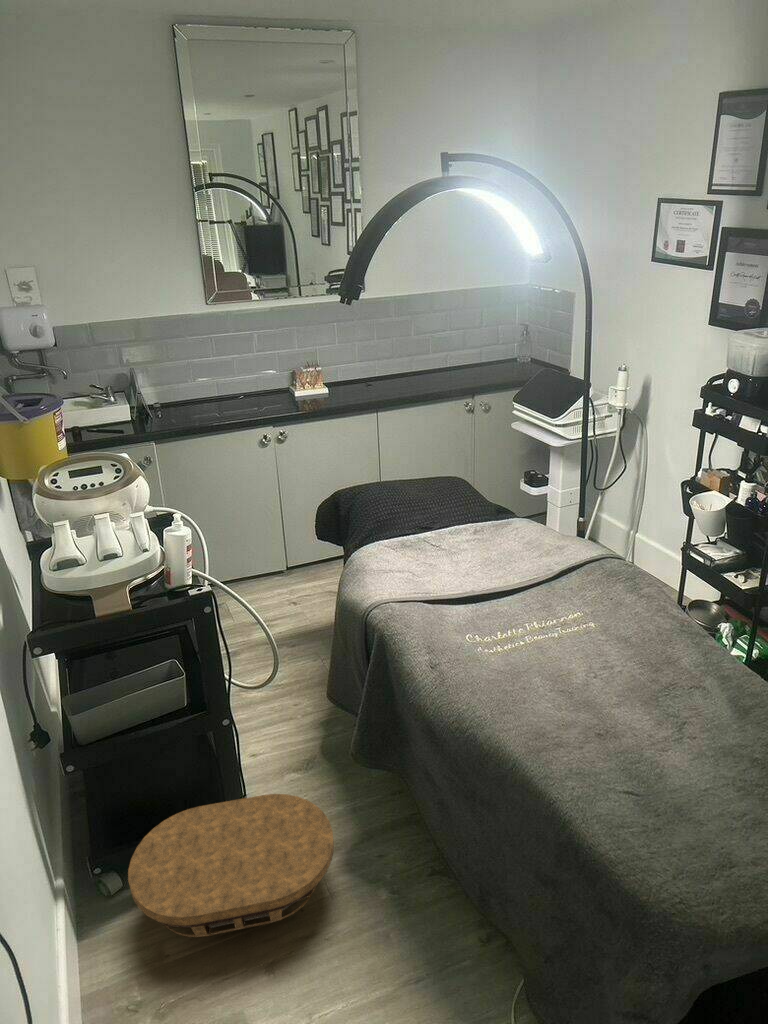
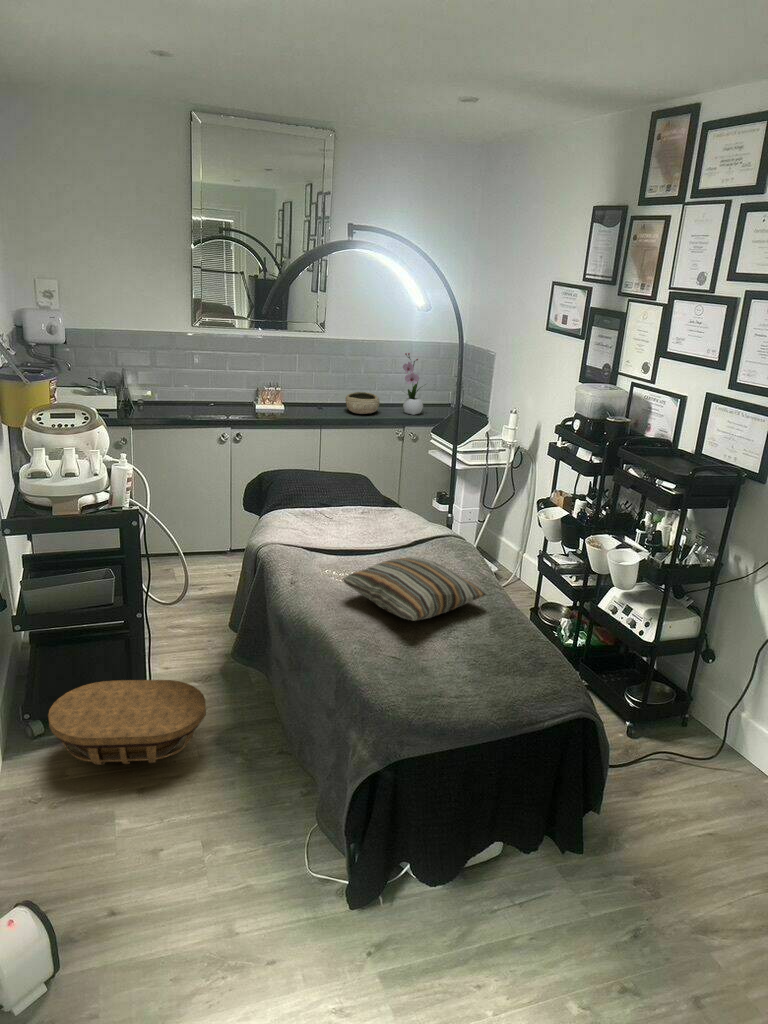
flower arrangement: none [462,307,492,380] -> present [403,353,423,415]
bowl: none [397,360,438,388] -> present [345,392,380,414]
pillow: none [510,603,713,723] -> present [342,557,486,621]

